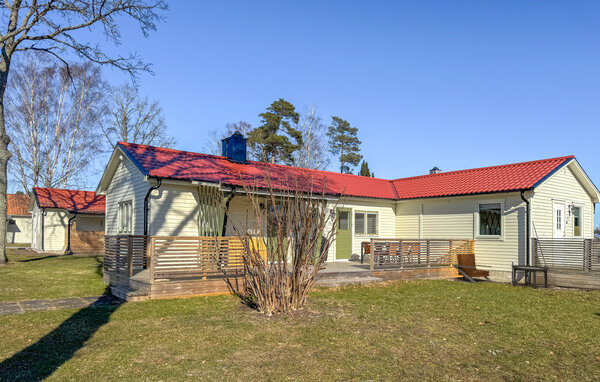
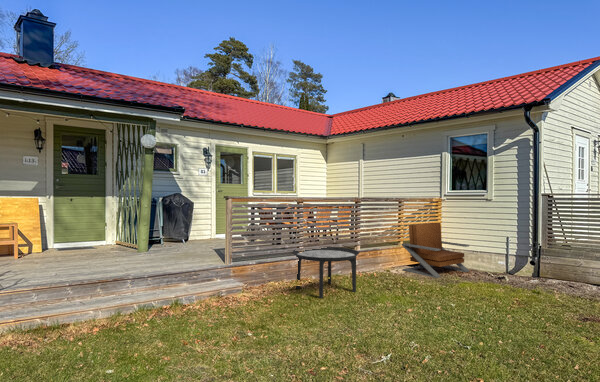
round table: present [512,265,549,289] -> present [293,247,359,298]

